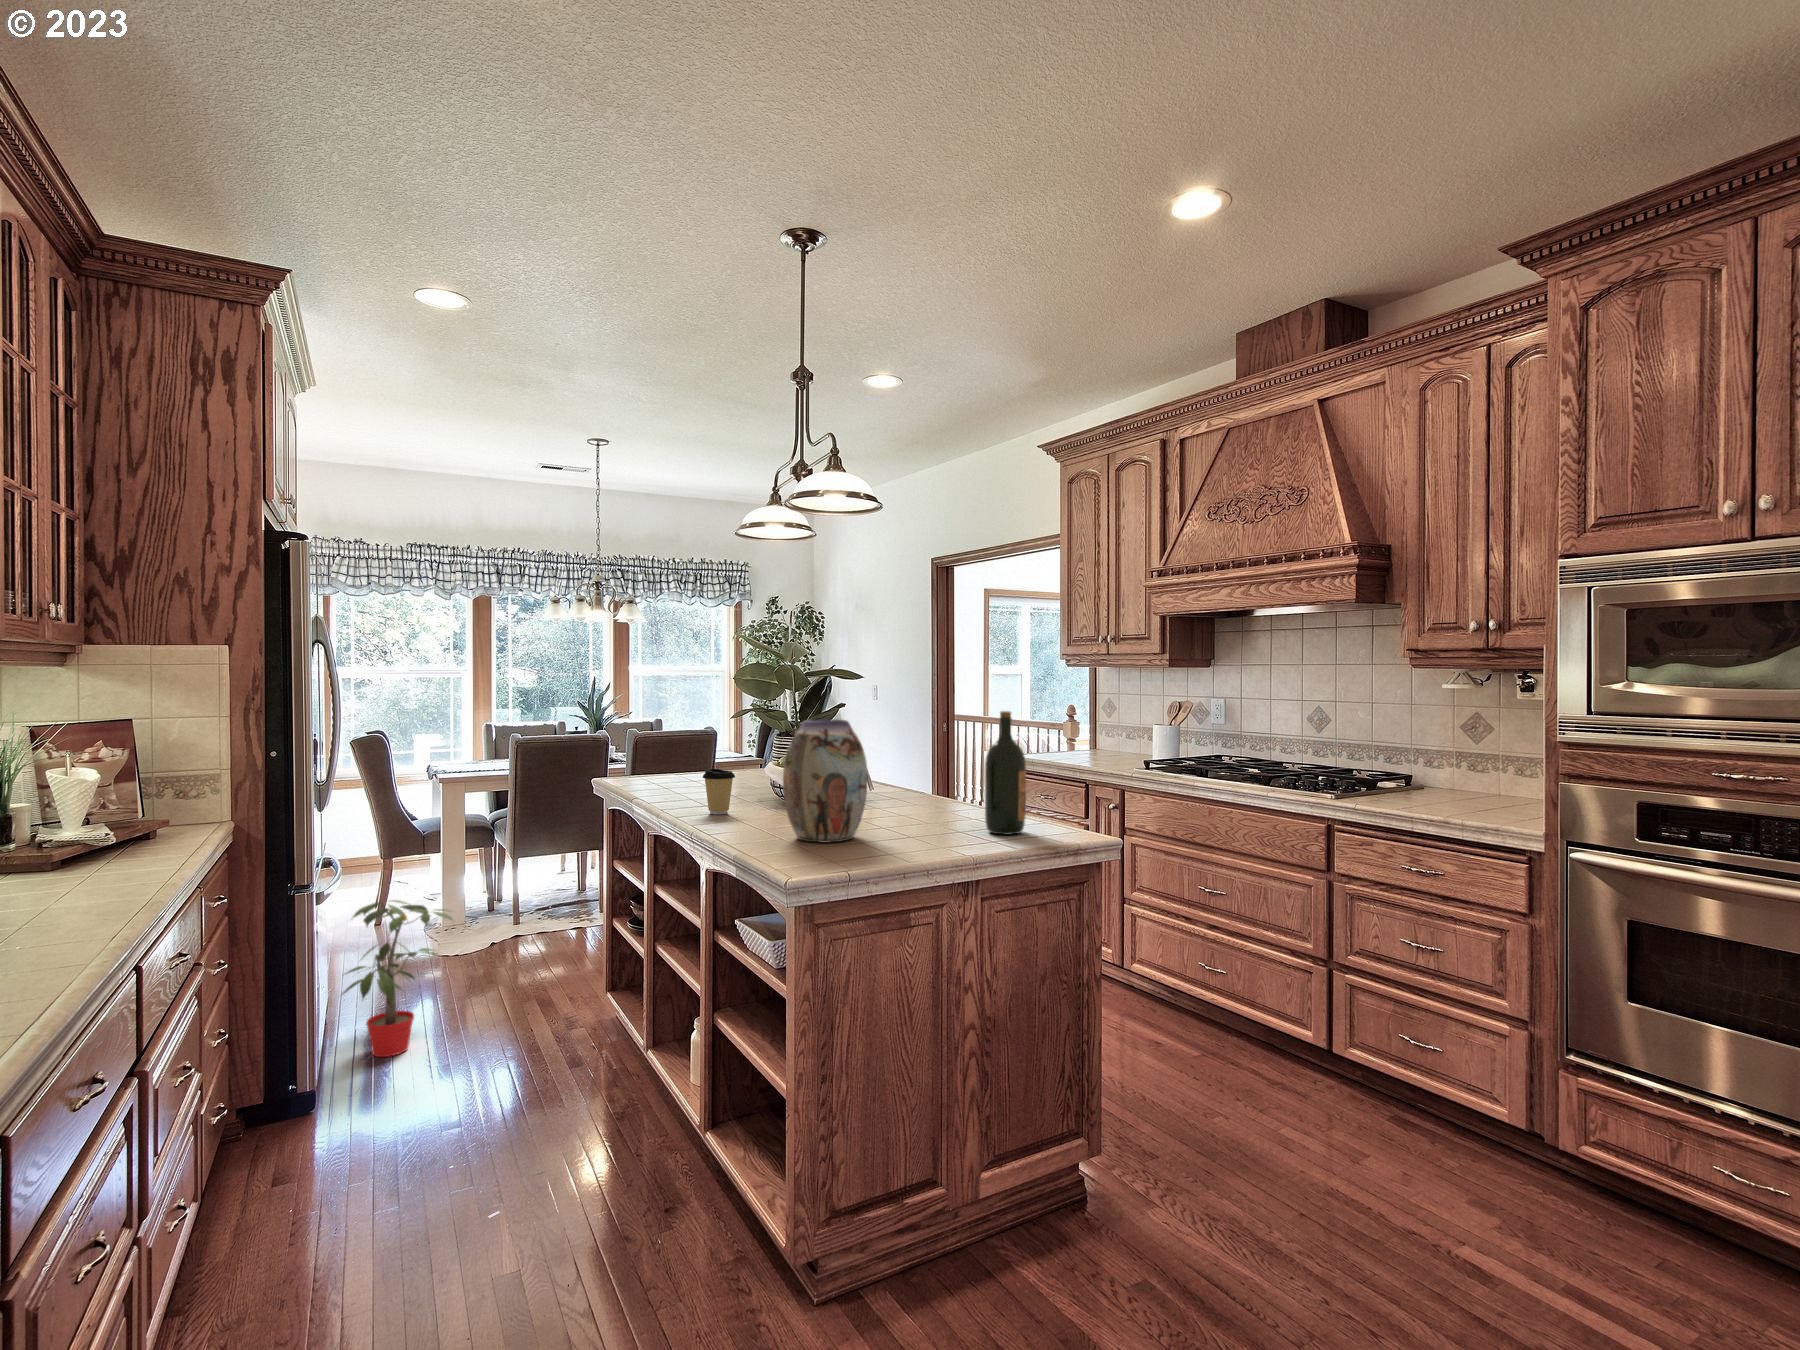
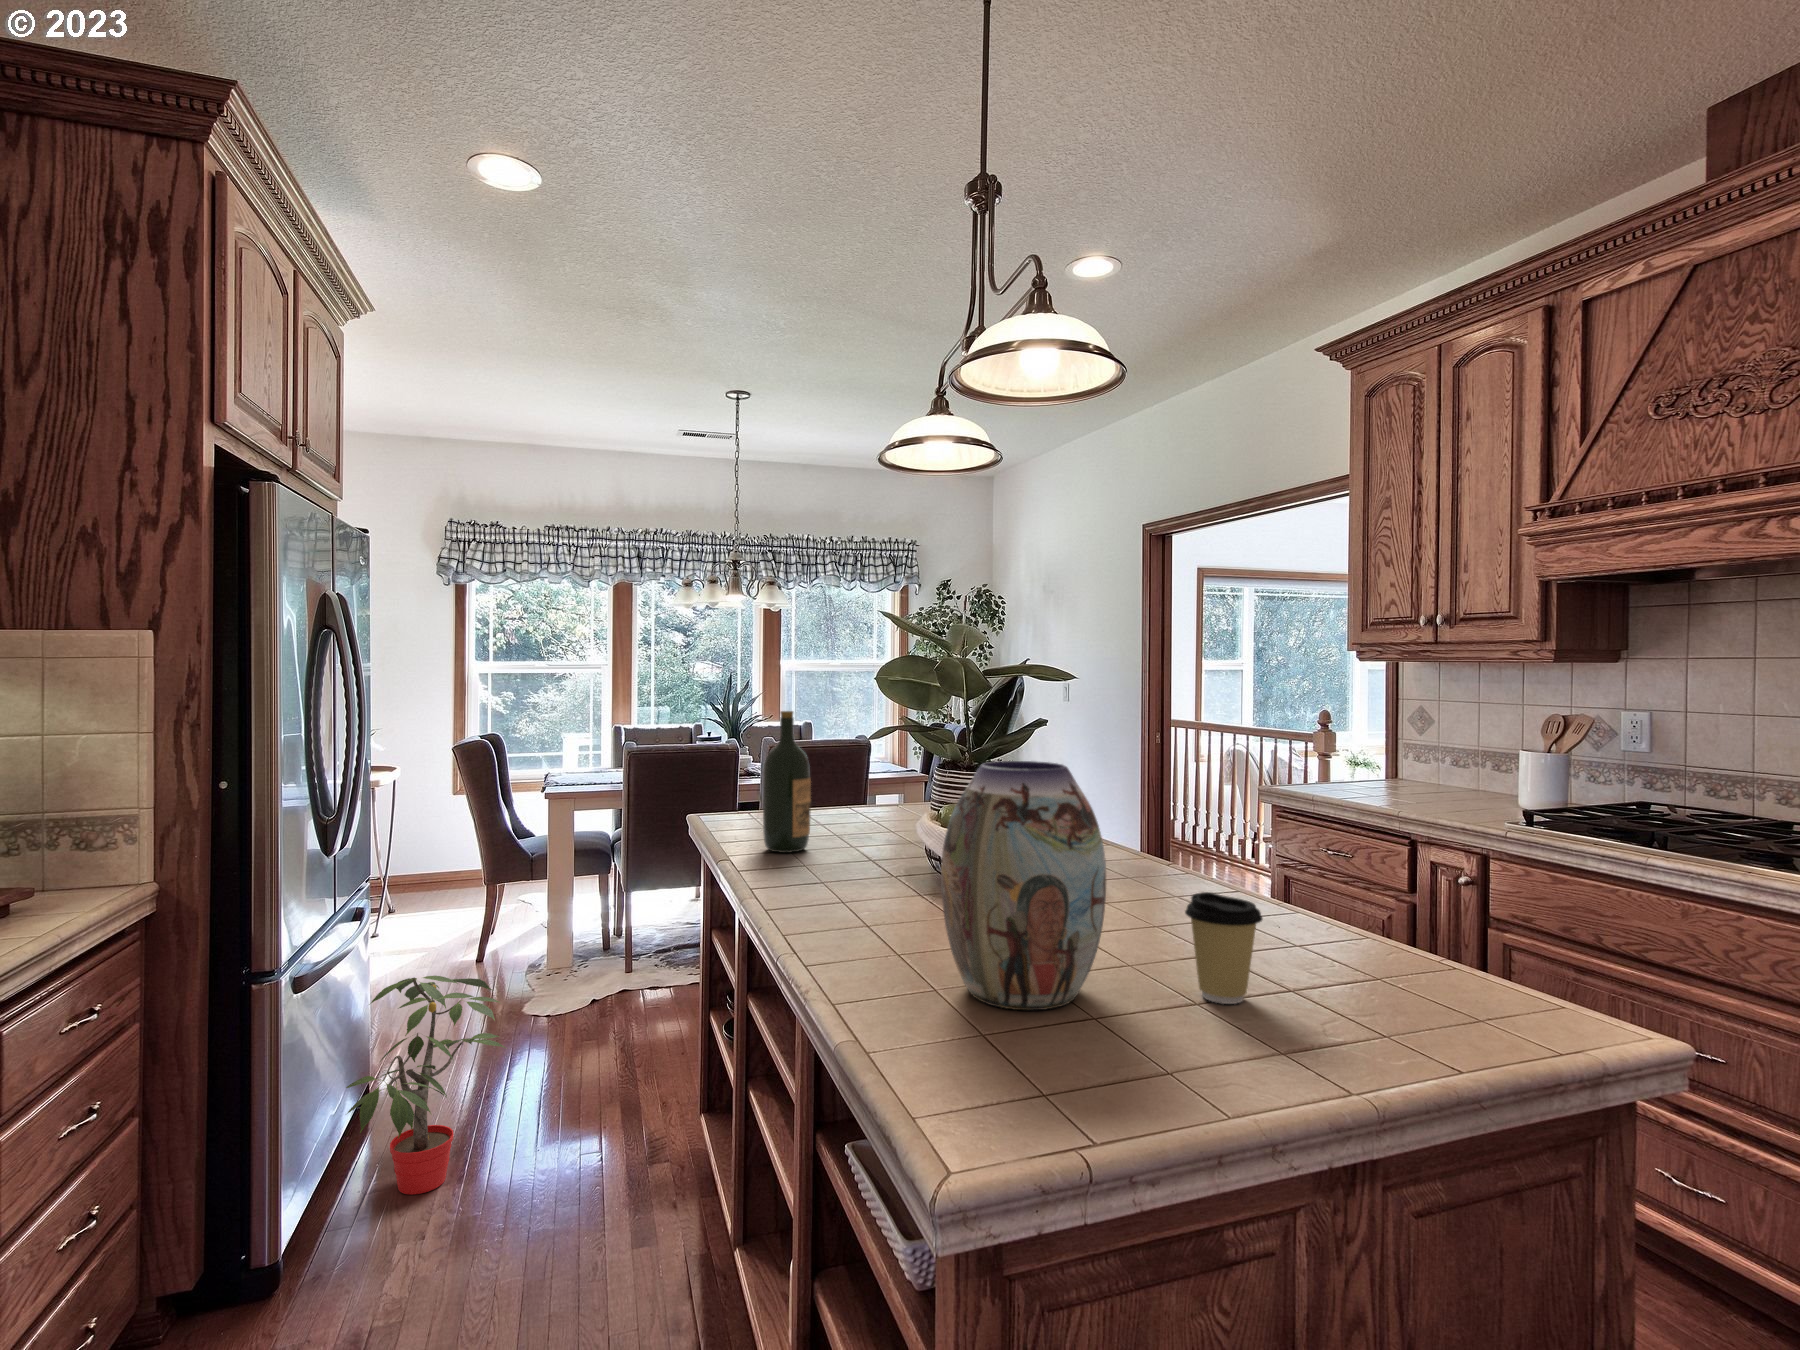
wine bottle: present [985,711,1026,835] -> present [763,711,811,853]
coffee cup: present [702,769,735,814] -> present [1185,892,1262,1004]

